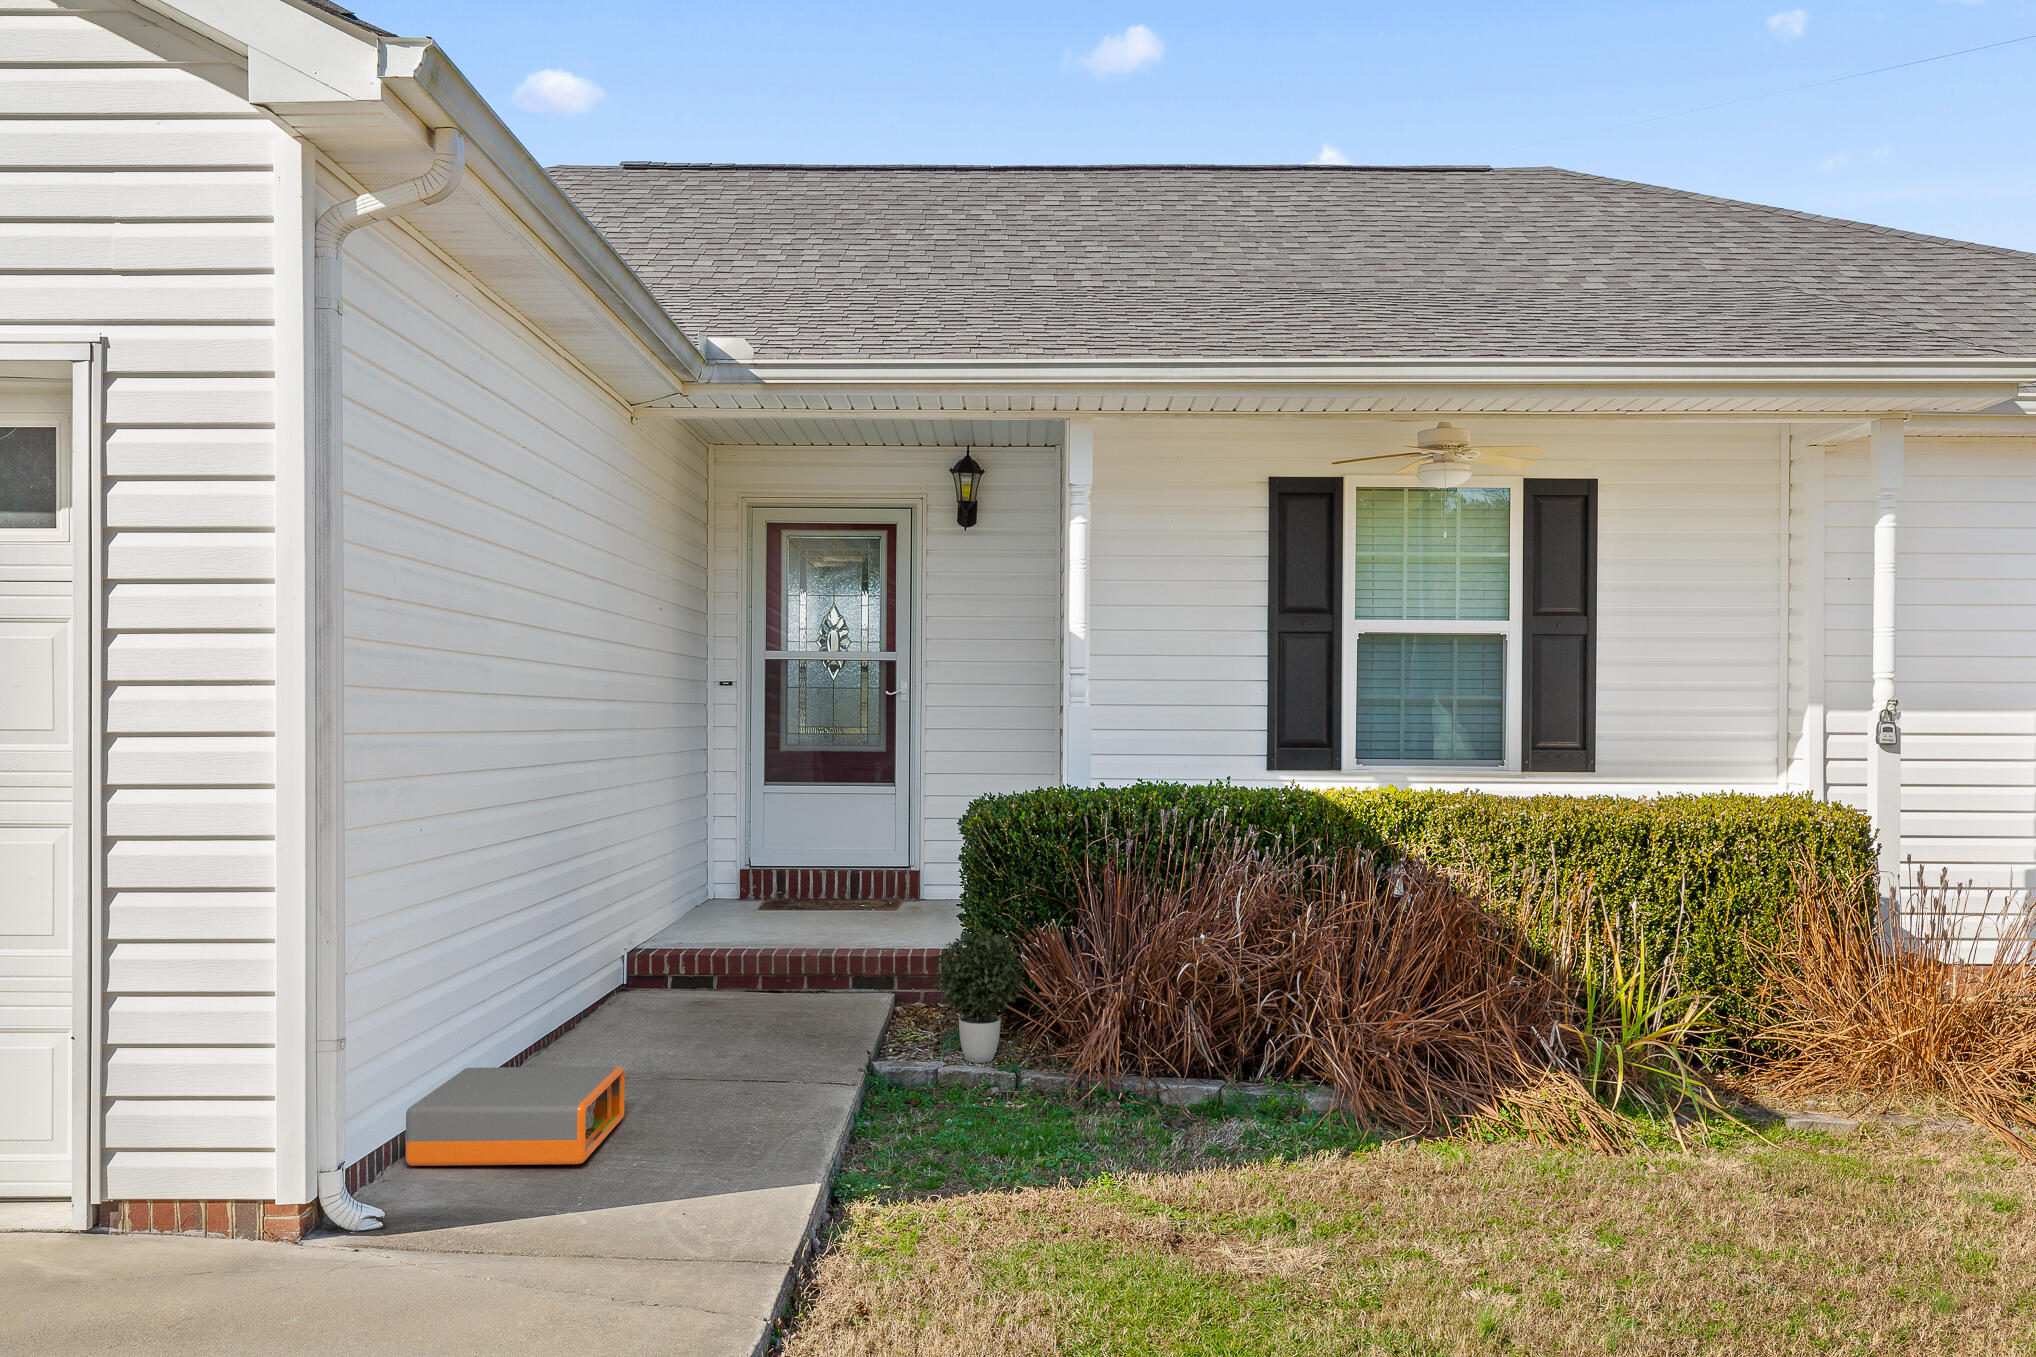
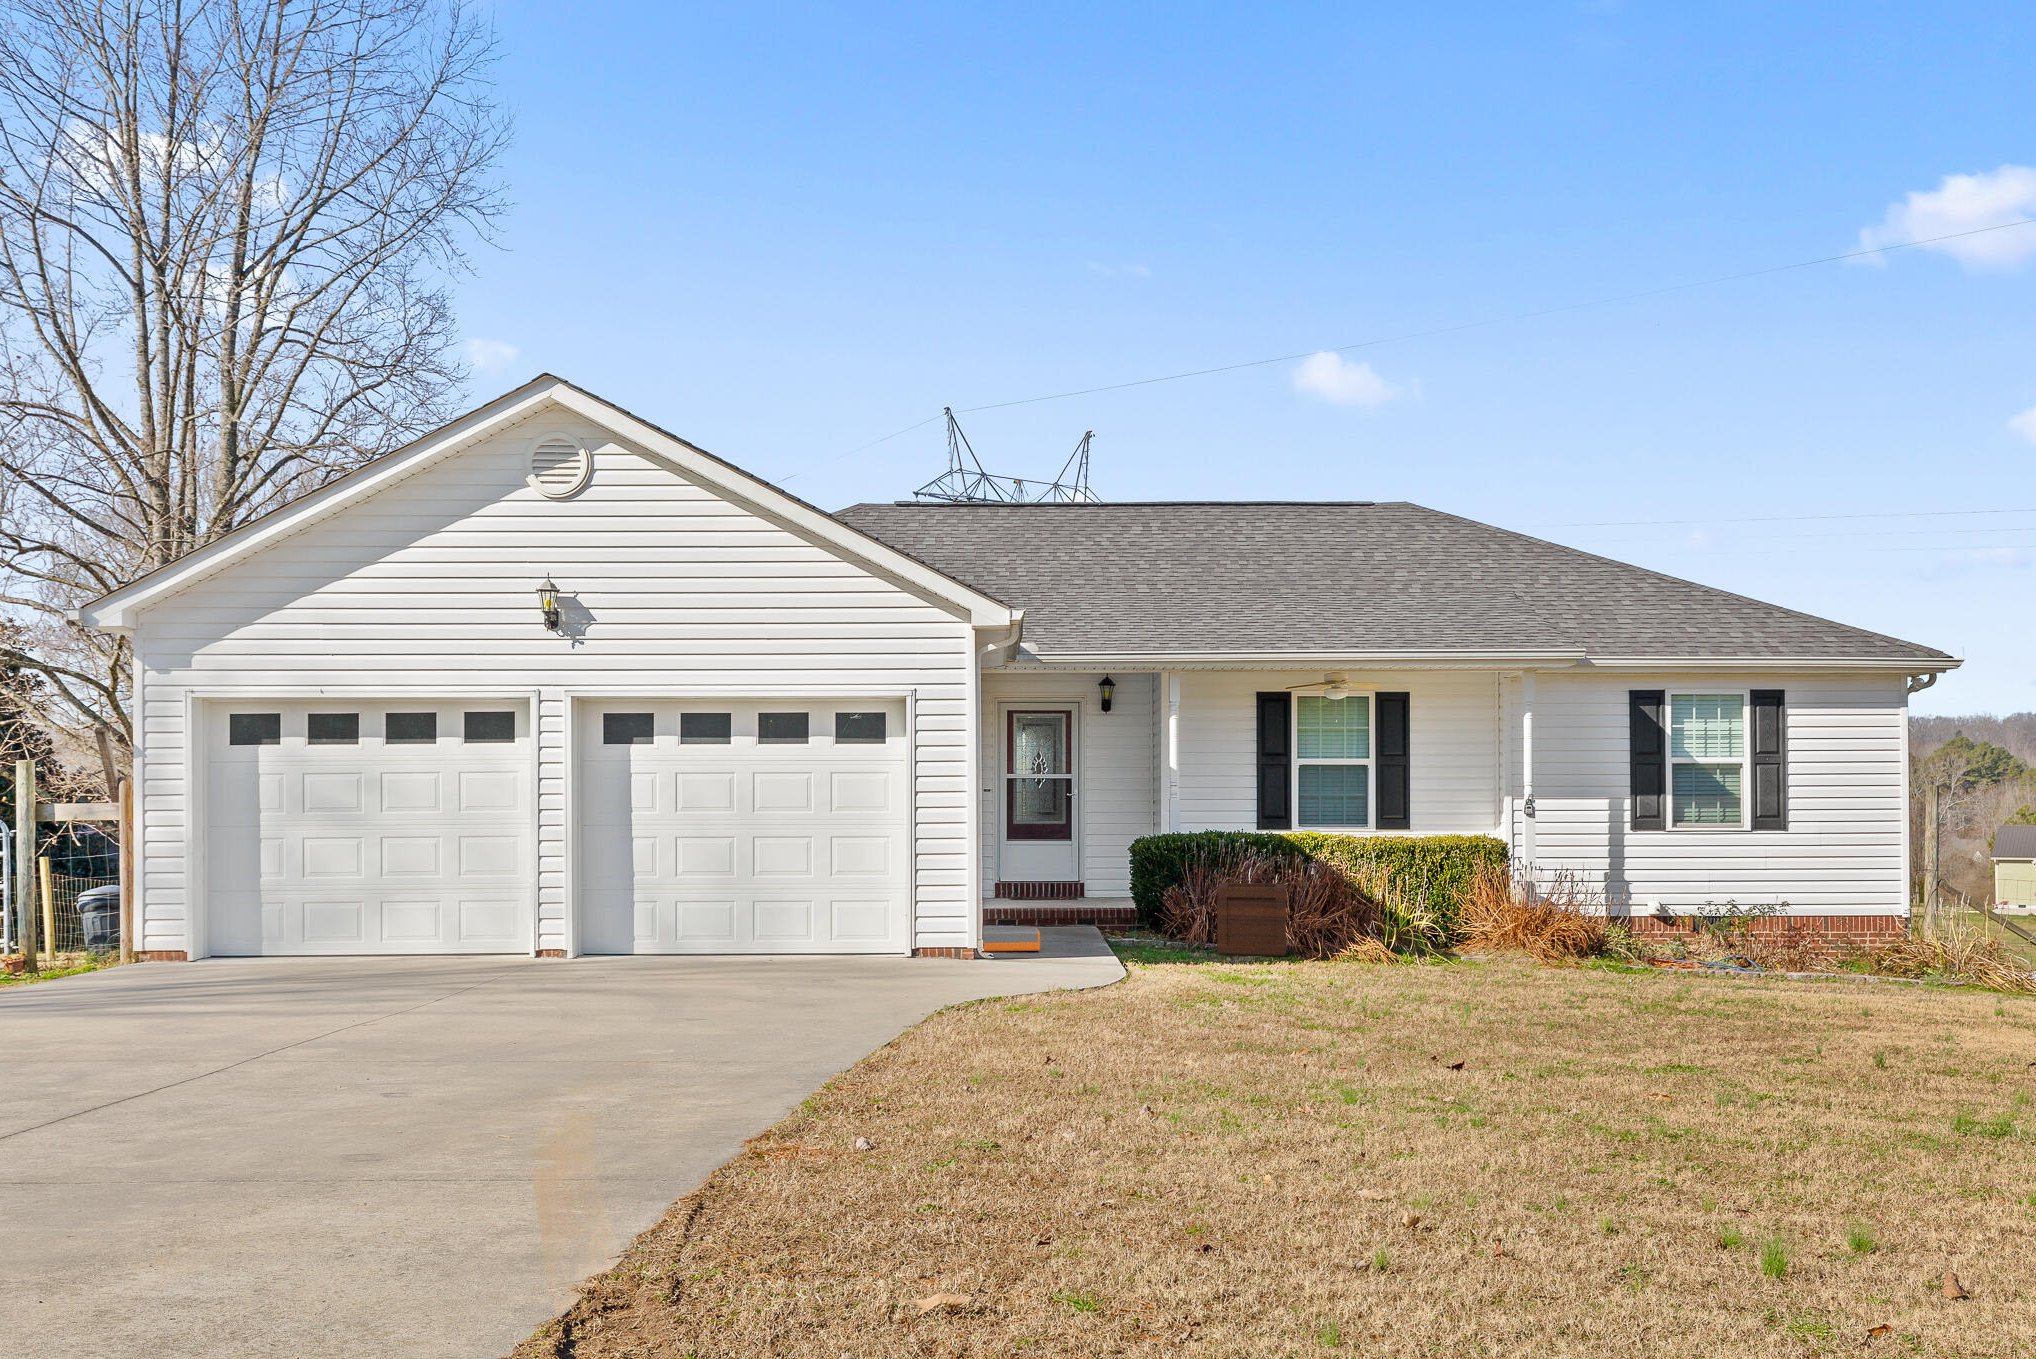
wooden crate: none [1140,924,1335,1154] -> present [1217,883,1286,956]
potted plant: present [933,928,1025,1063] -> none [1127,889,1164,943]

